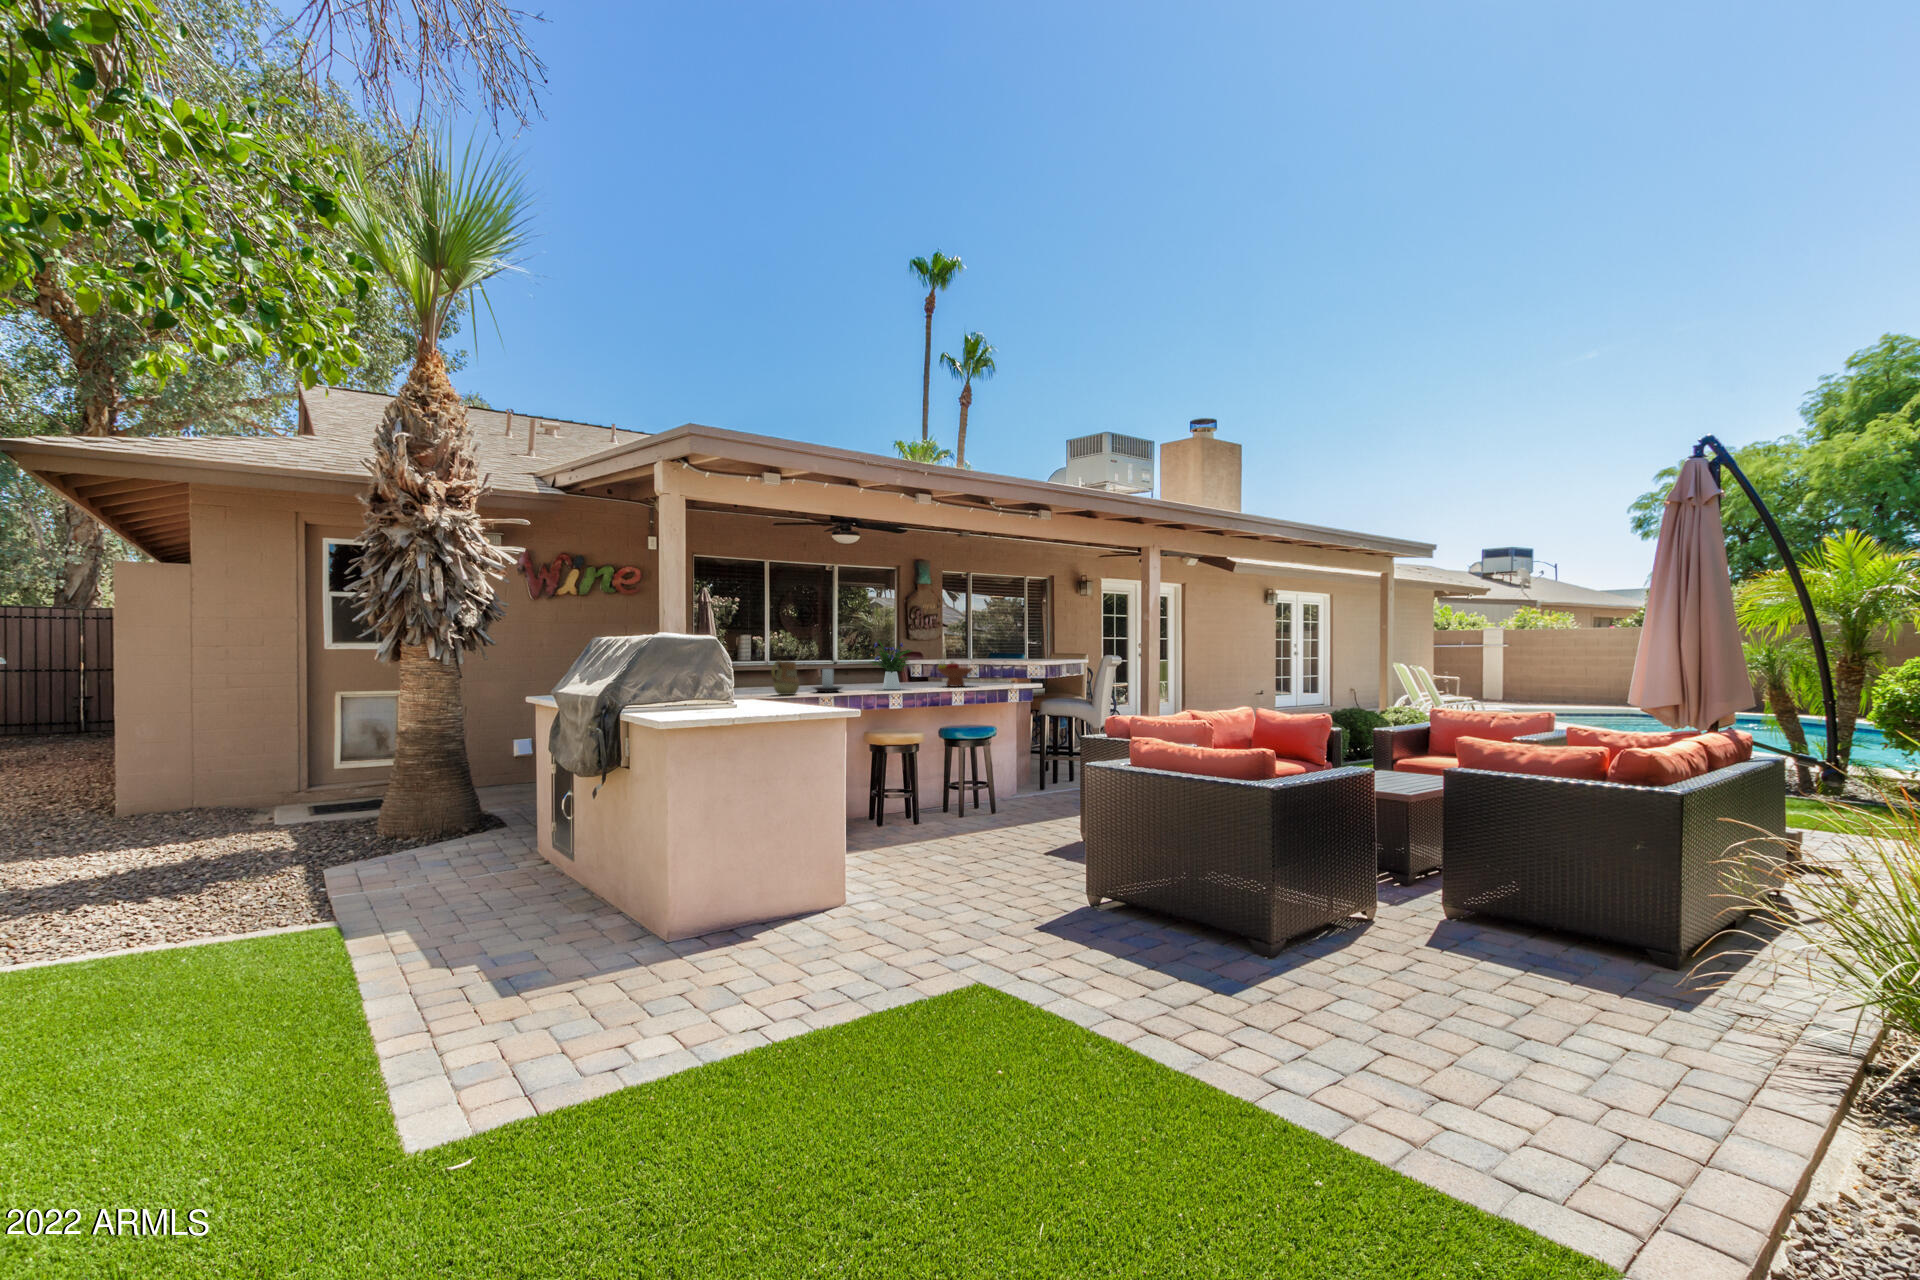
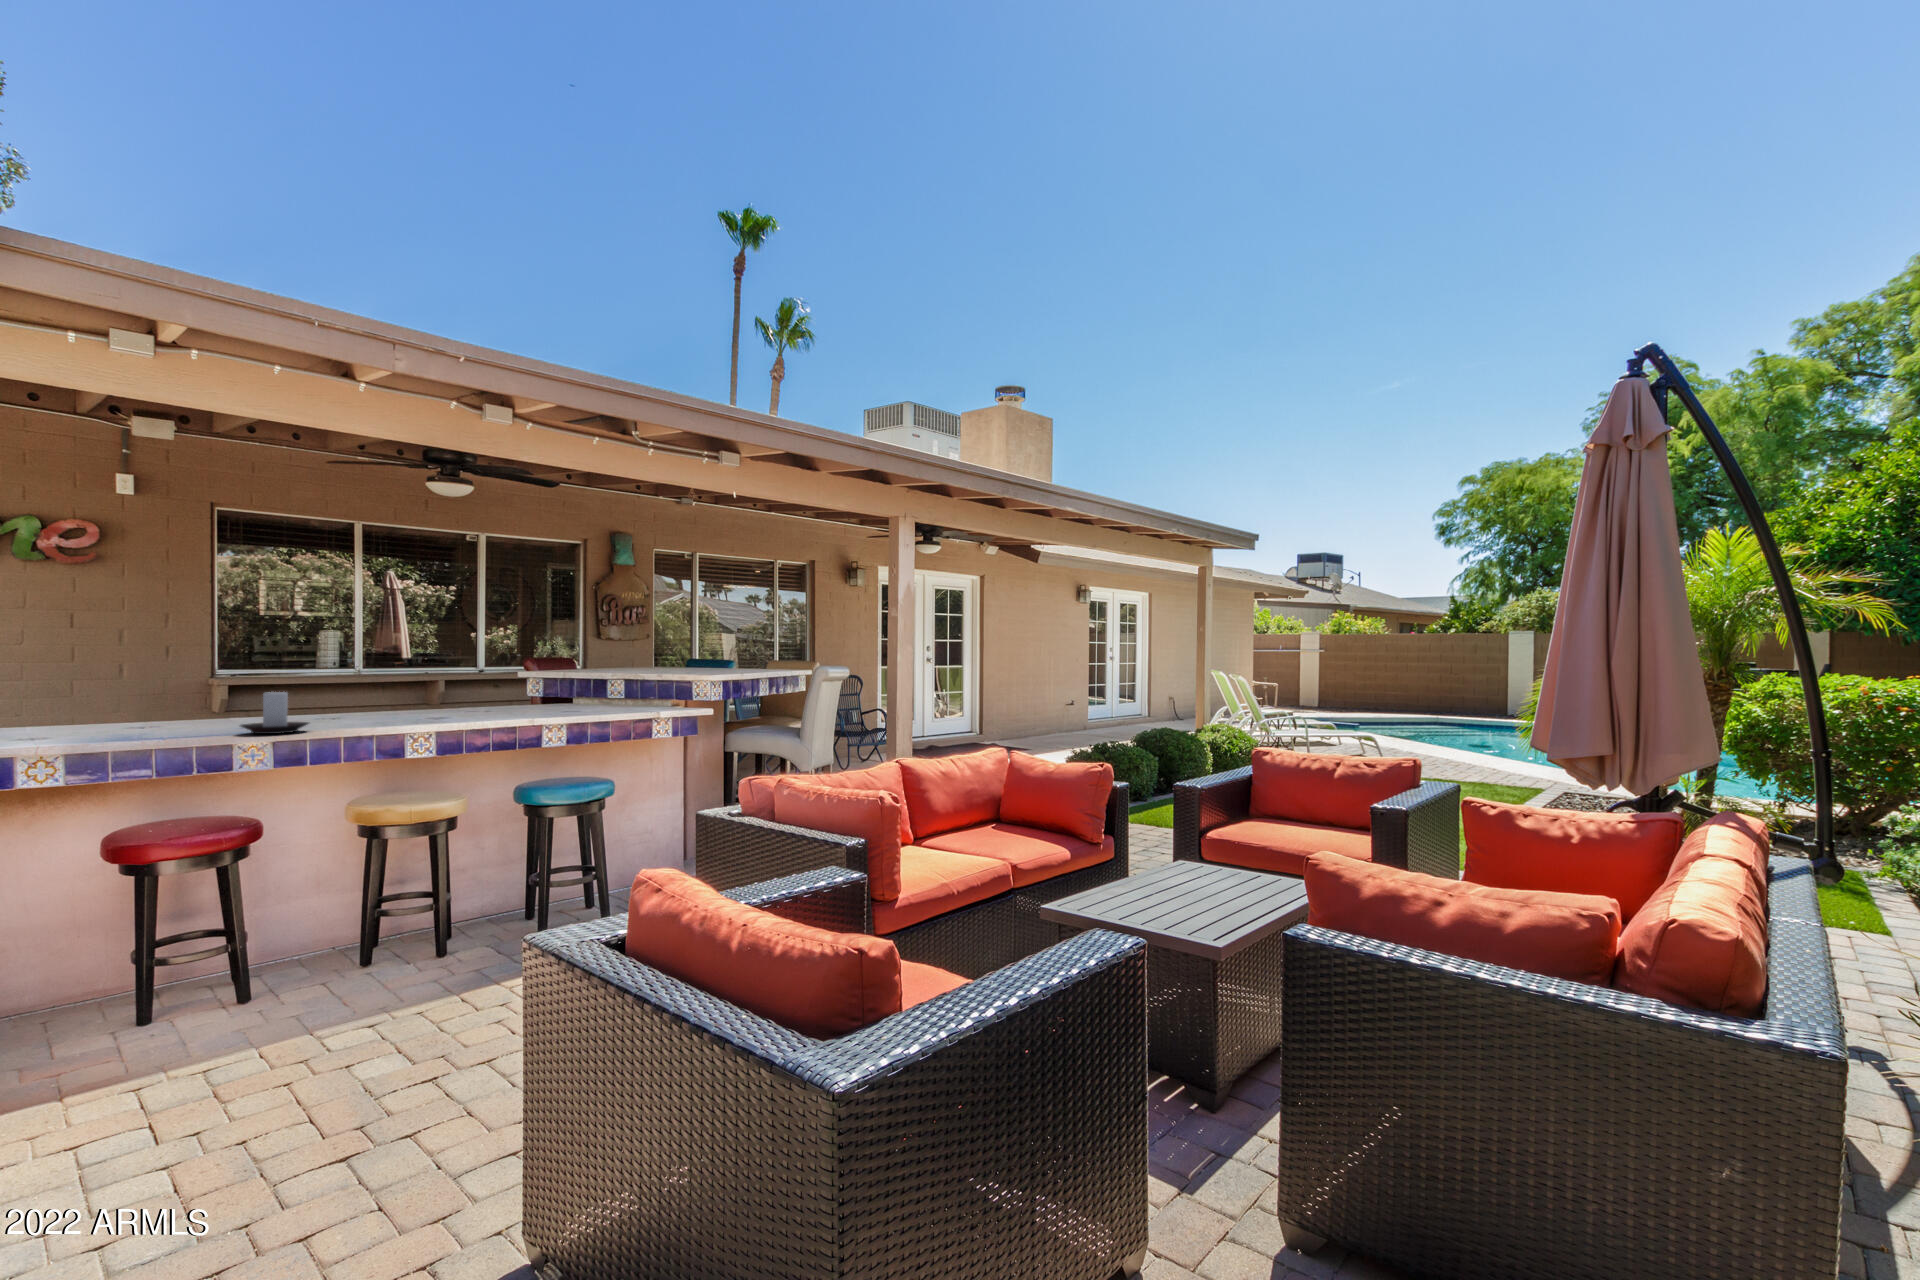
flower arrangement: present [872,639,912,689] -> none [377,640,469,725]
pitcher: present [772,661,799,695] -> none [120,679,192,743]
fruit bowl: present [938,662,973,687] -> none [519,676,586,717]

